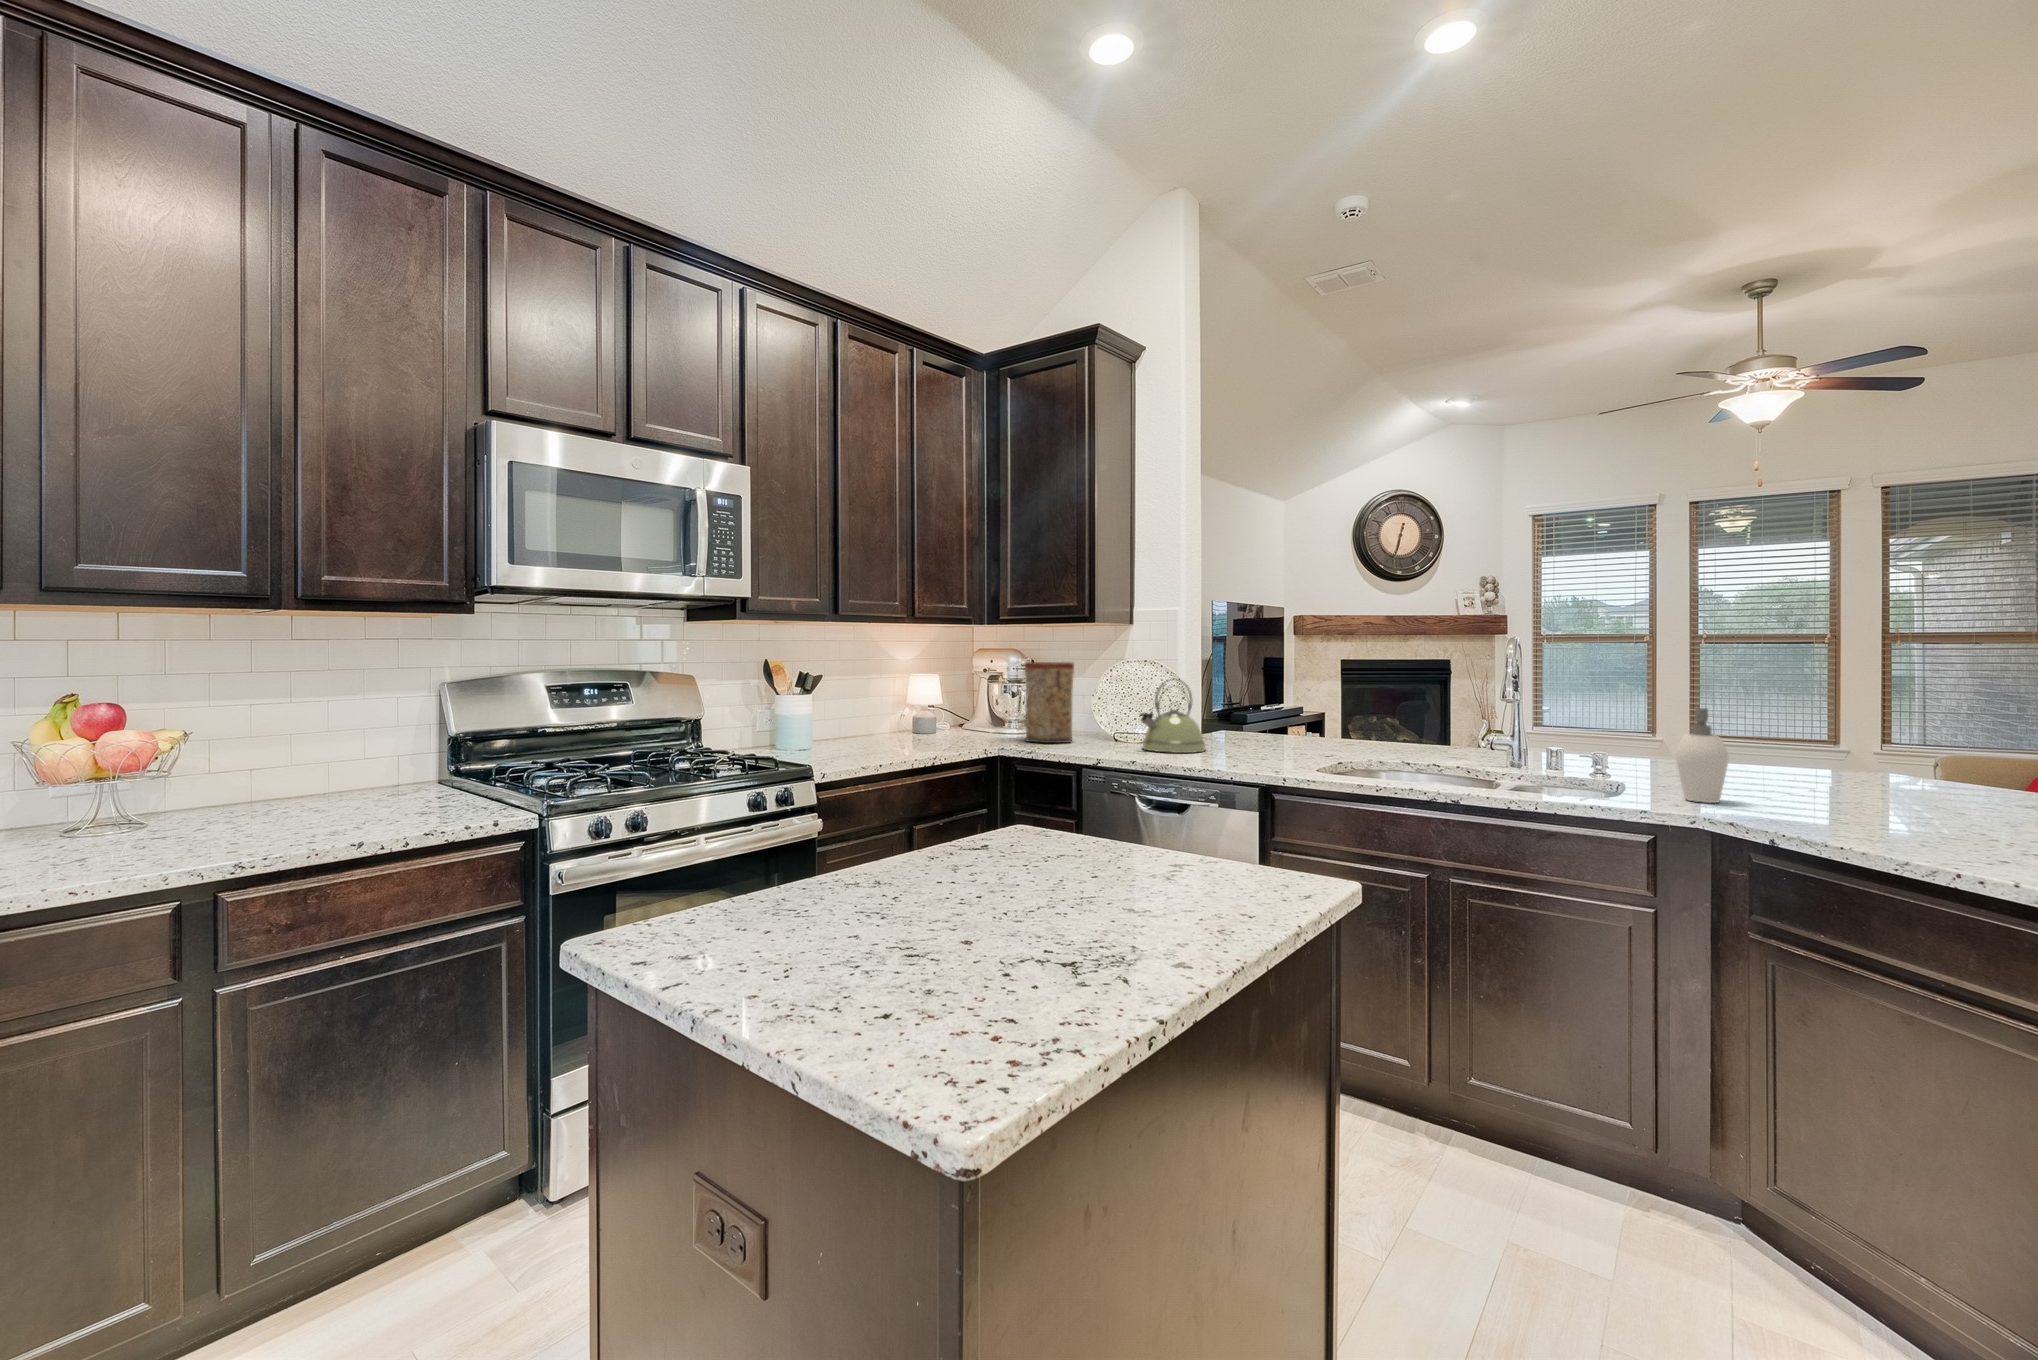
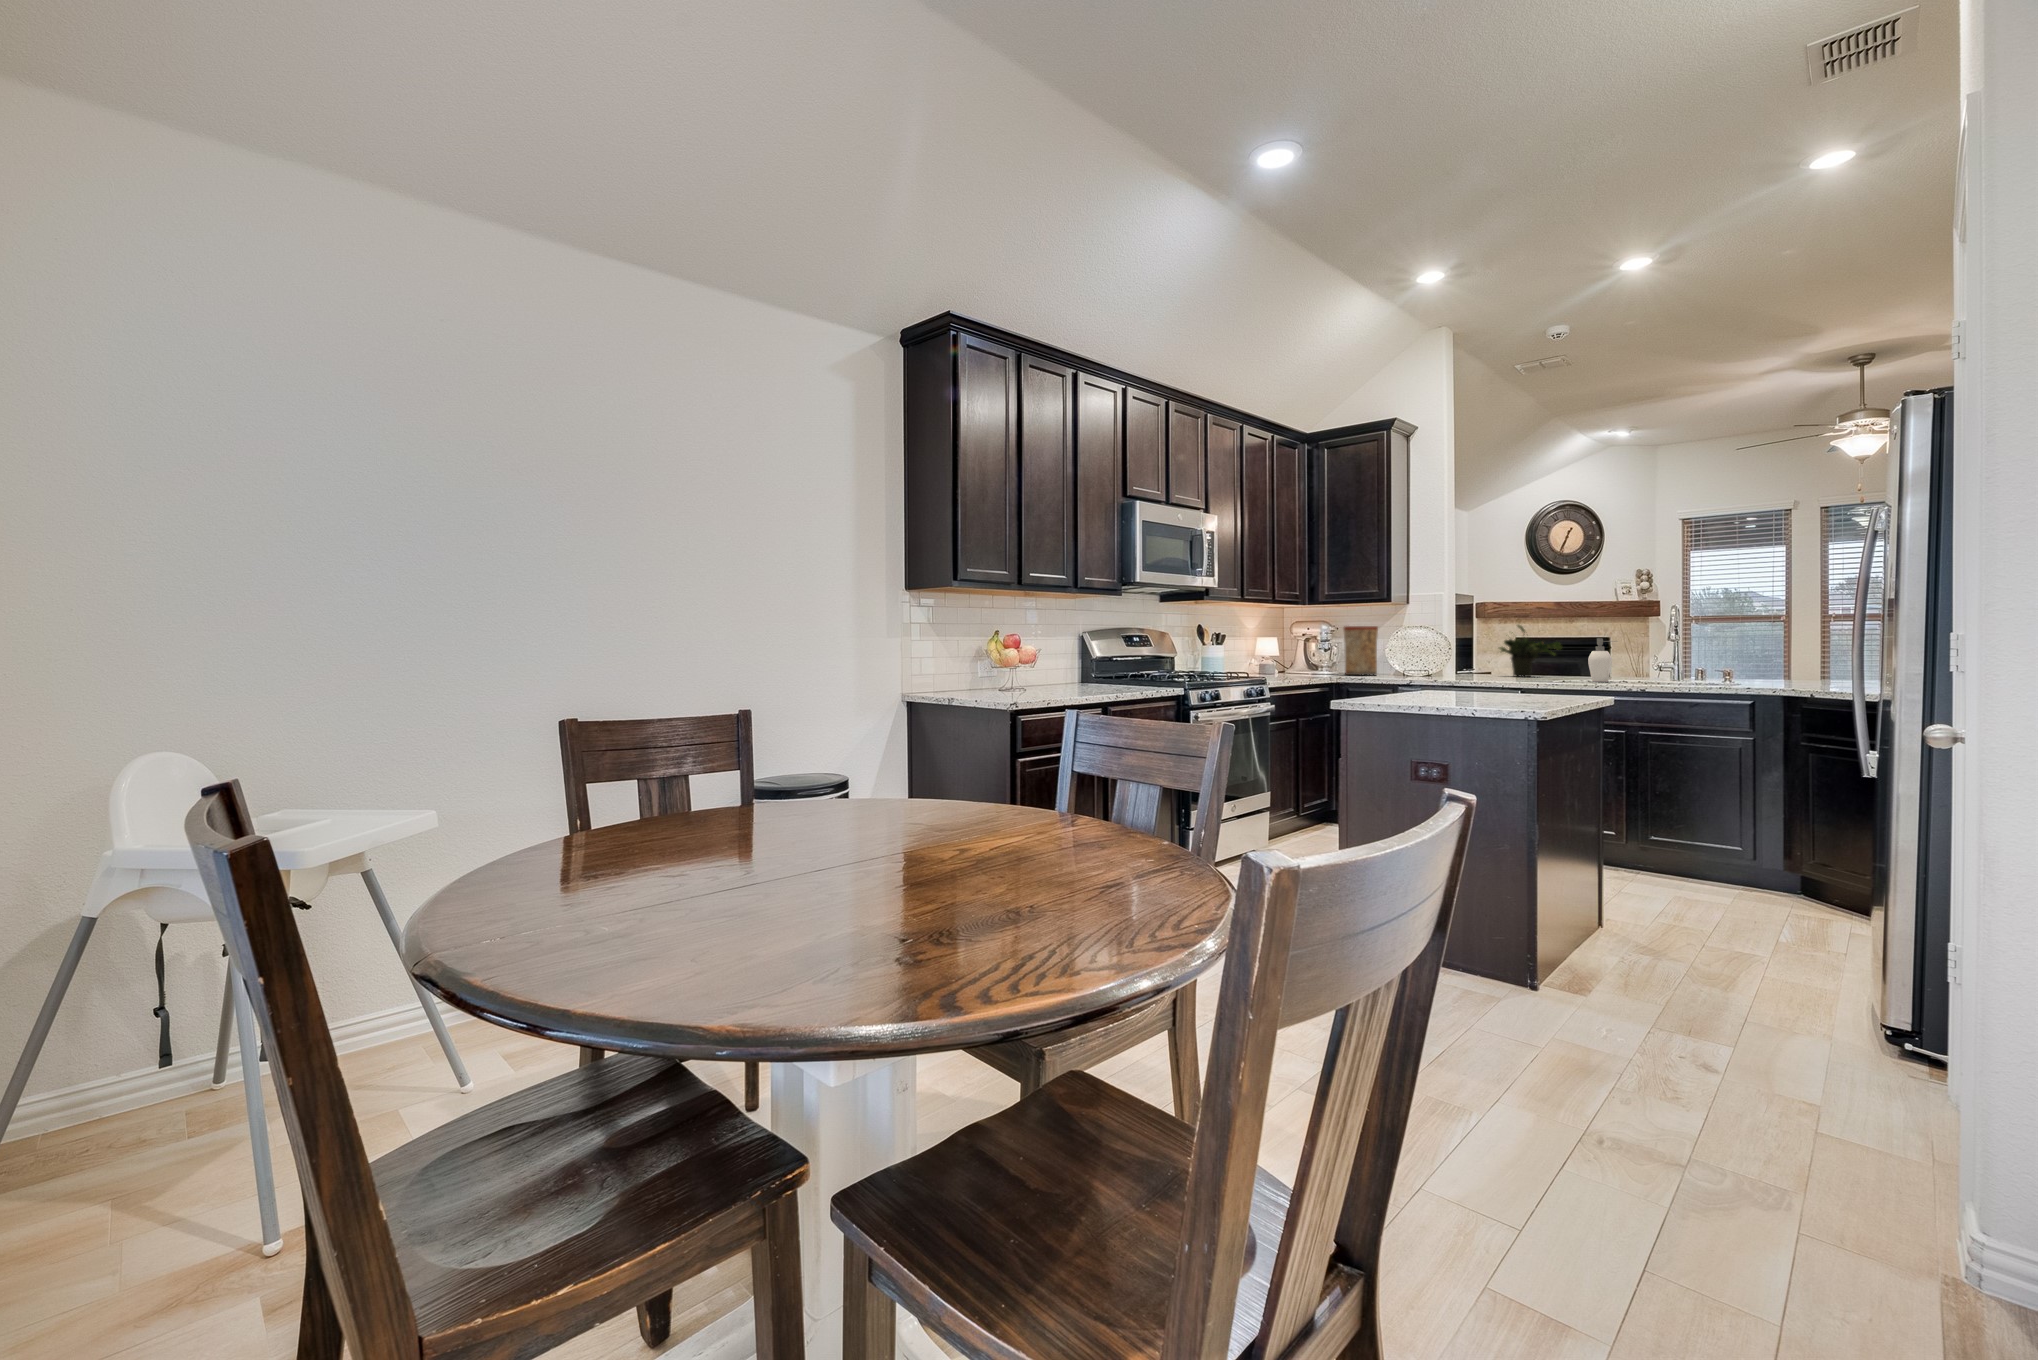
potted plant: none [1249,664,1342,749] -> present [1499,625,1562,676]
kettle: present [1141,680,1205,753] -> none [1429,634,1473,677]
soap dispenser: present [1675,708,1732,803] -> present [1588,638,1612,682]

